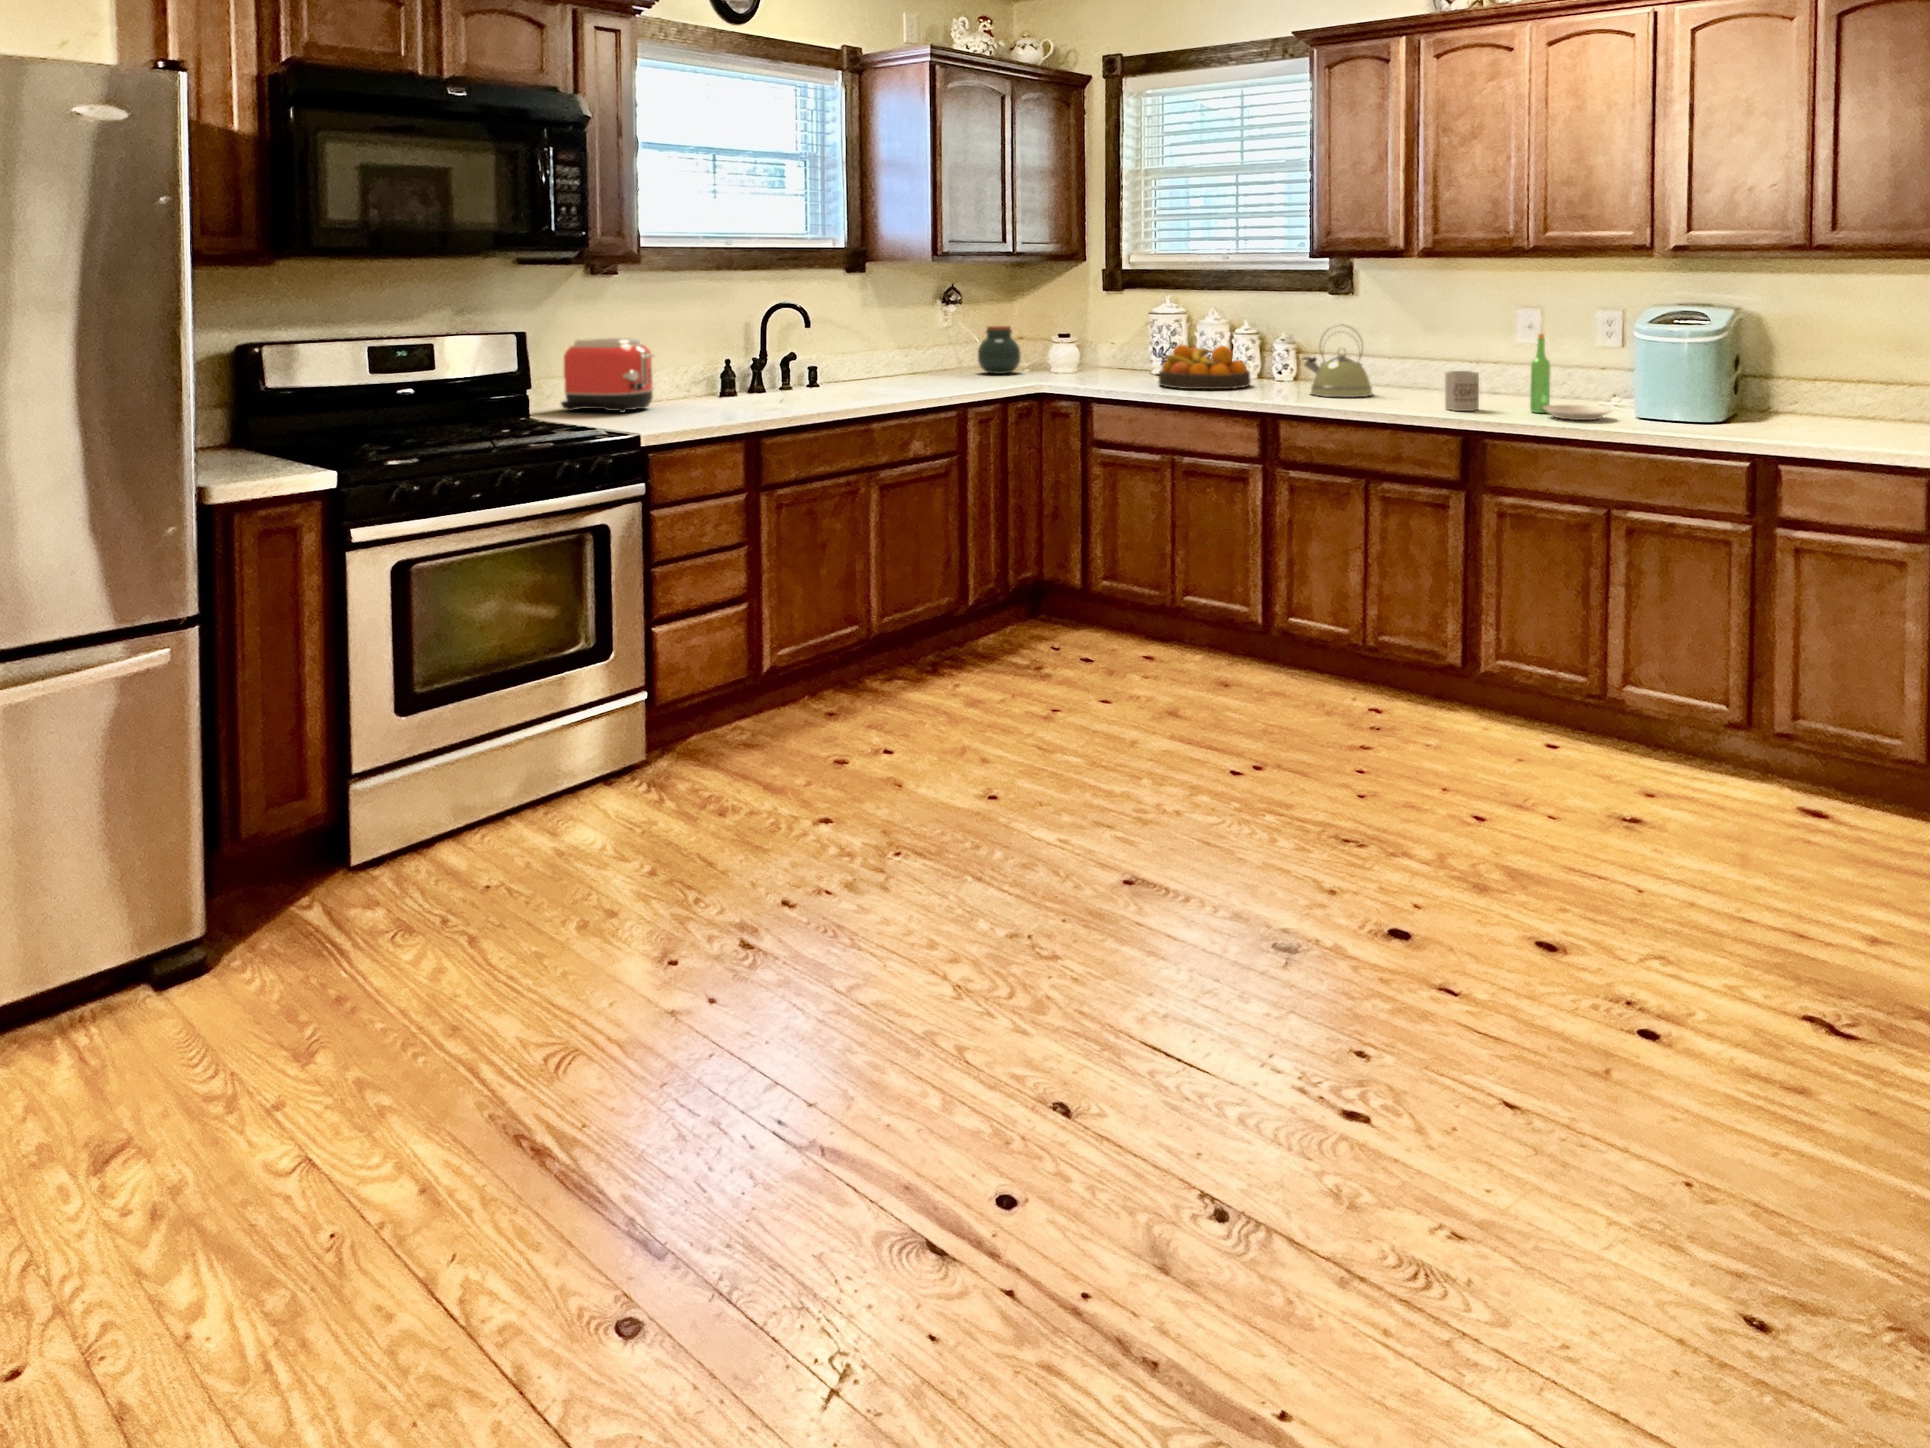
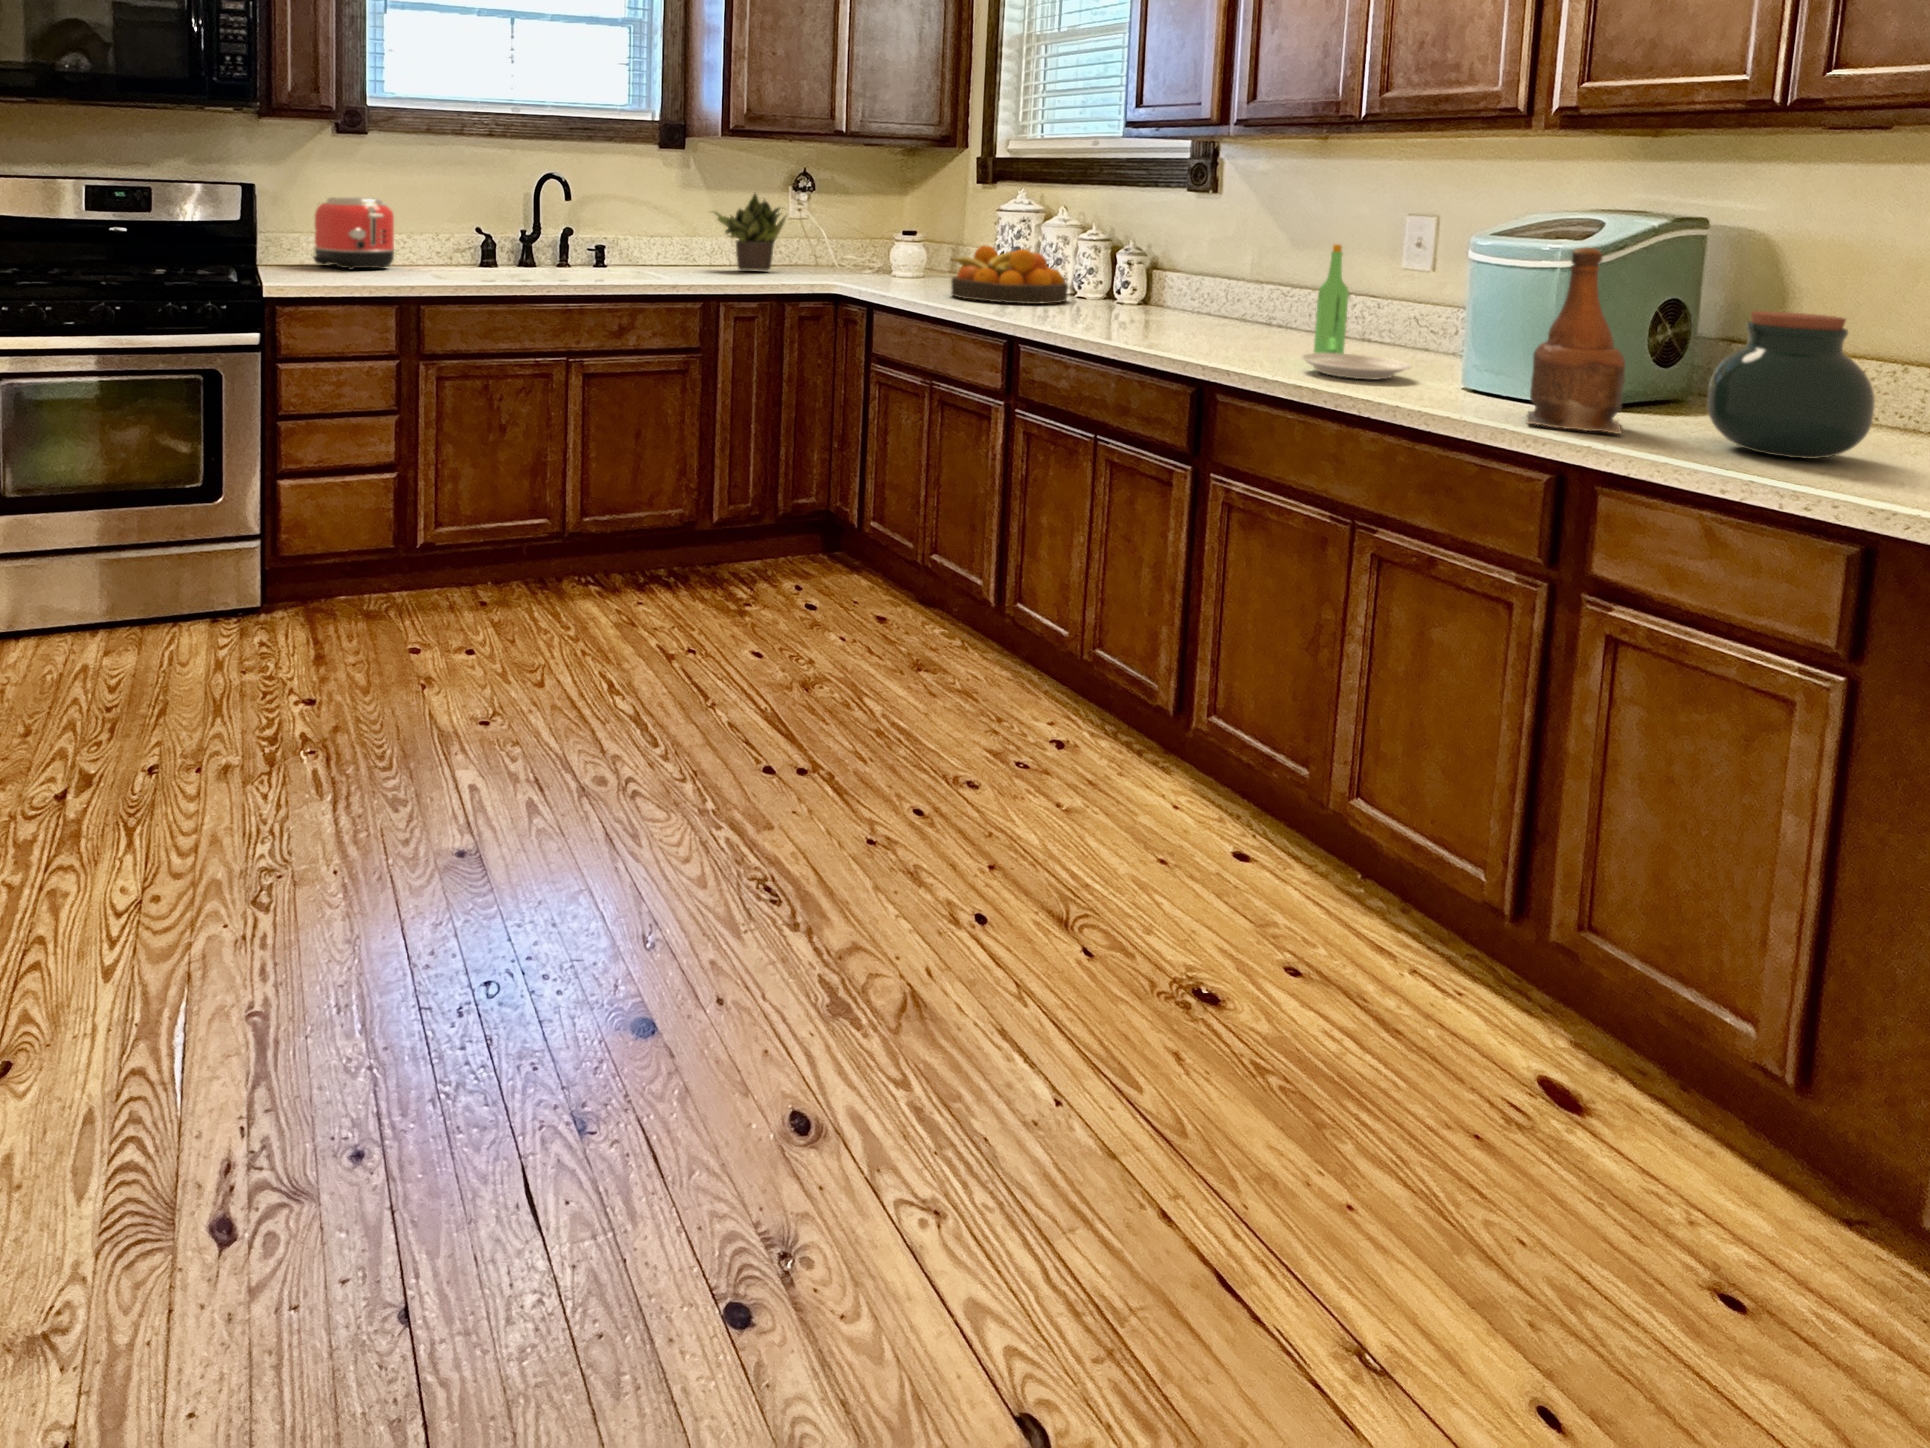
potted plant: none [900,308,965,380] -> present [713,194,787,270]
jar: present [978,326,1021,374] -> present [1707,311,1875,459]
kettle: present [1303,329,1372,397] -> none [1093,226,1180,325]
bottle: none [1714,332,1785,436] -> present [1526,248,1625,434]
mug: present [1445,371,1479,411] -> none [1199,294,1249,352]

